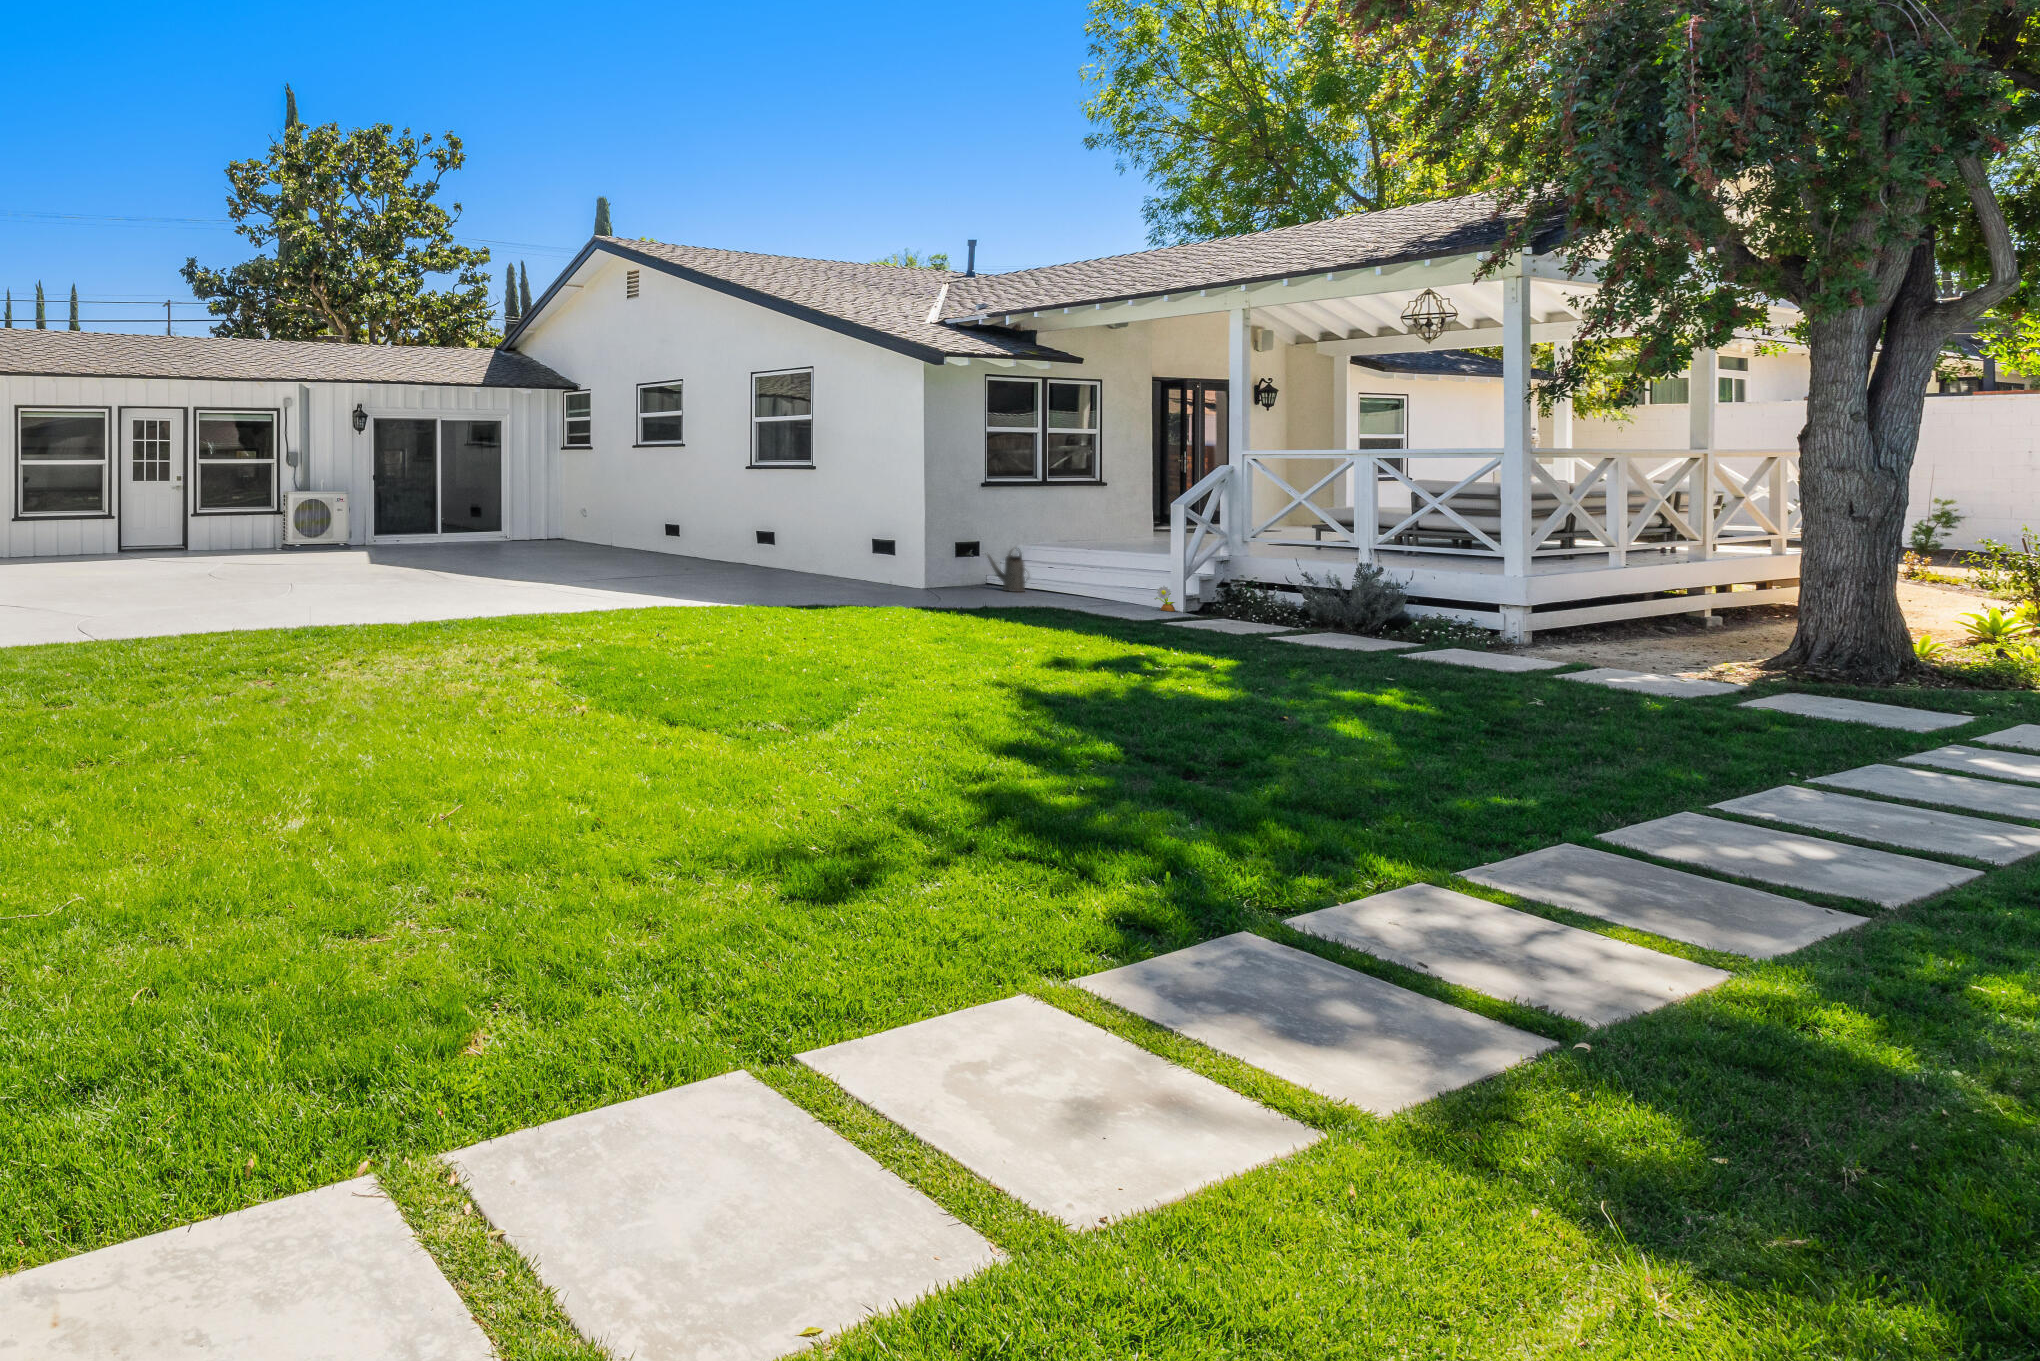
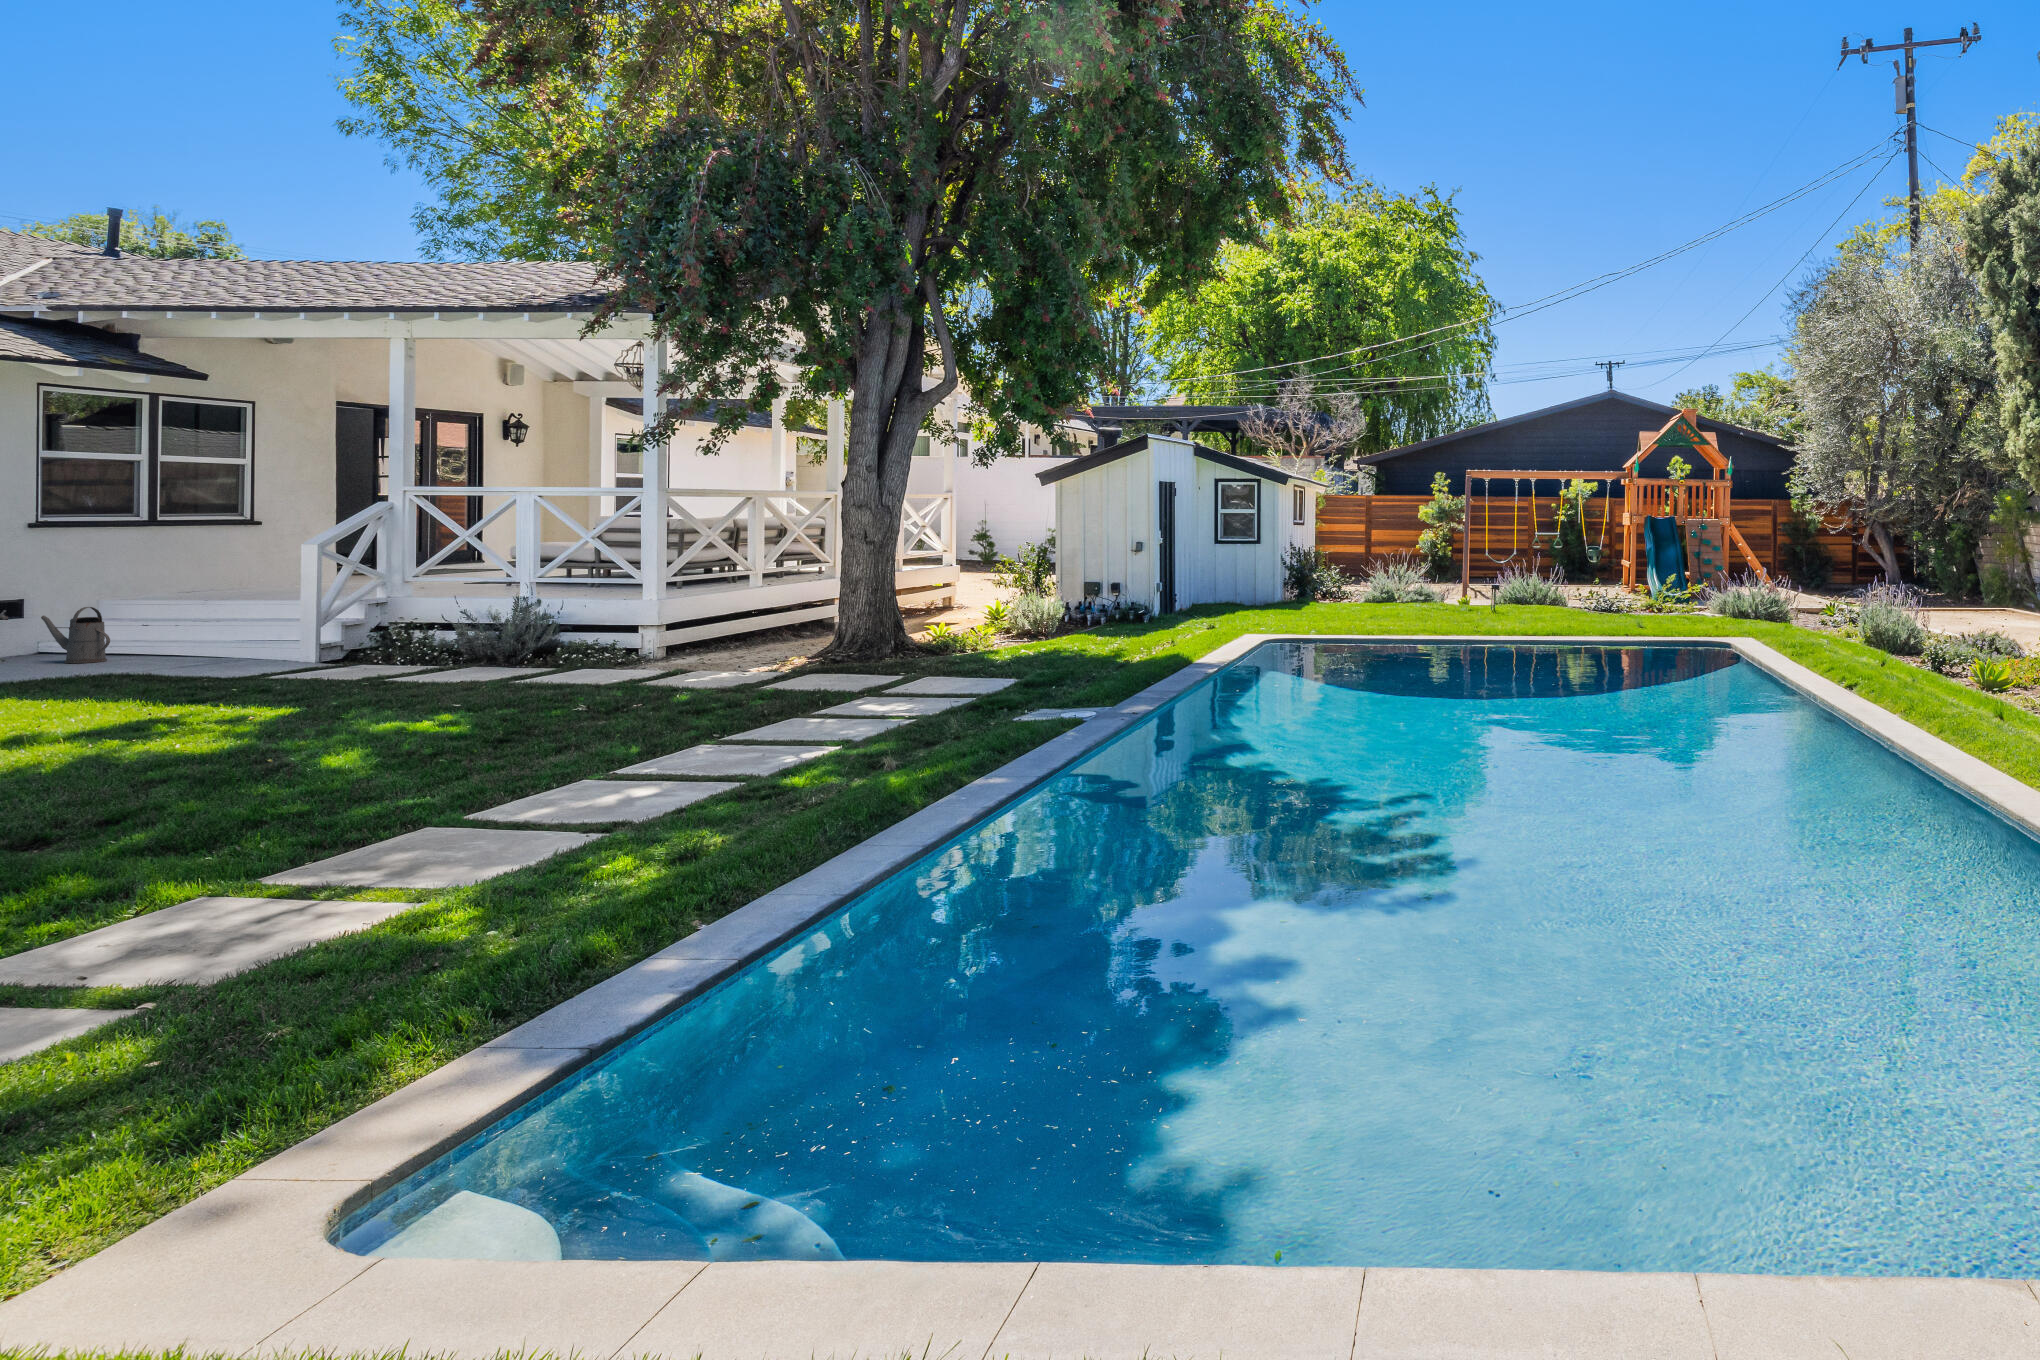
decorative plant: present [1155,586,1175,611] -> none [274,637,315,665]

